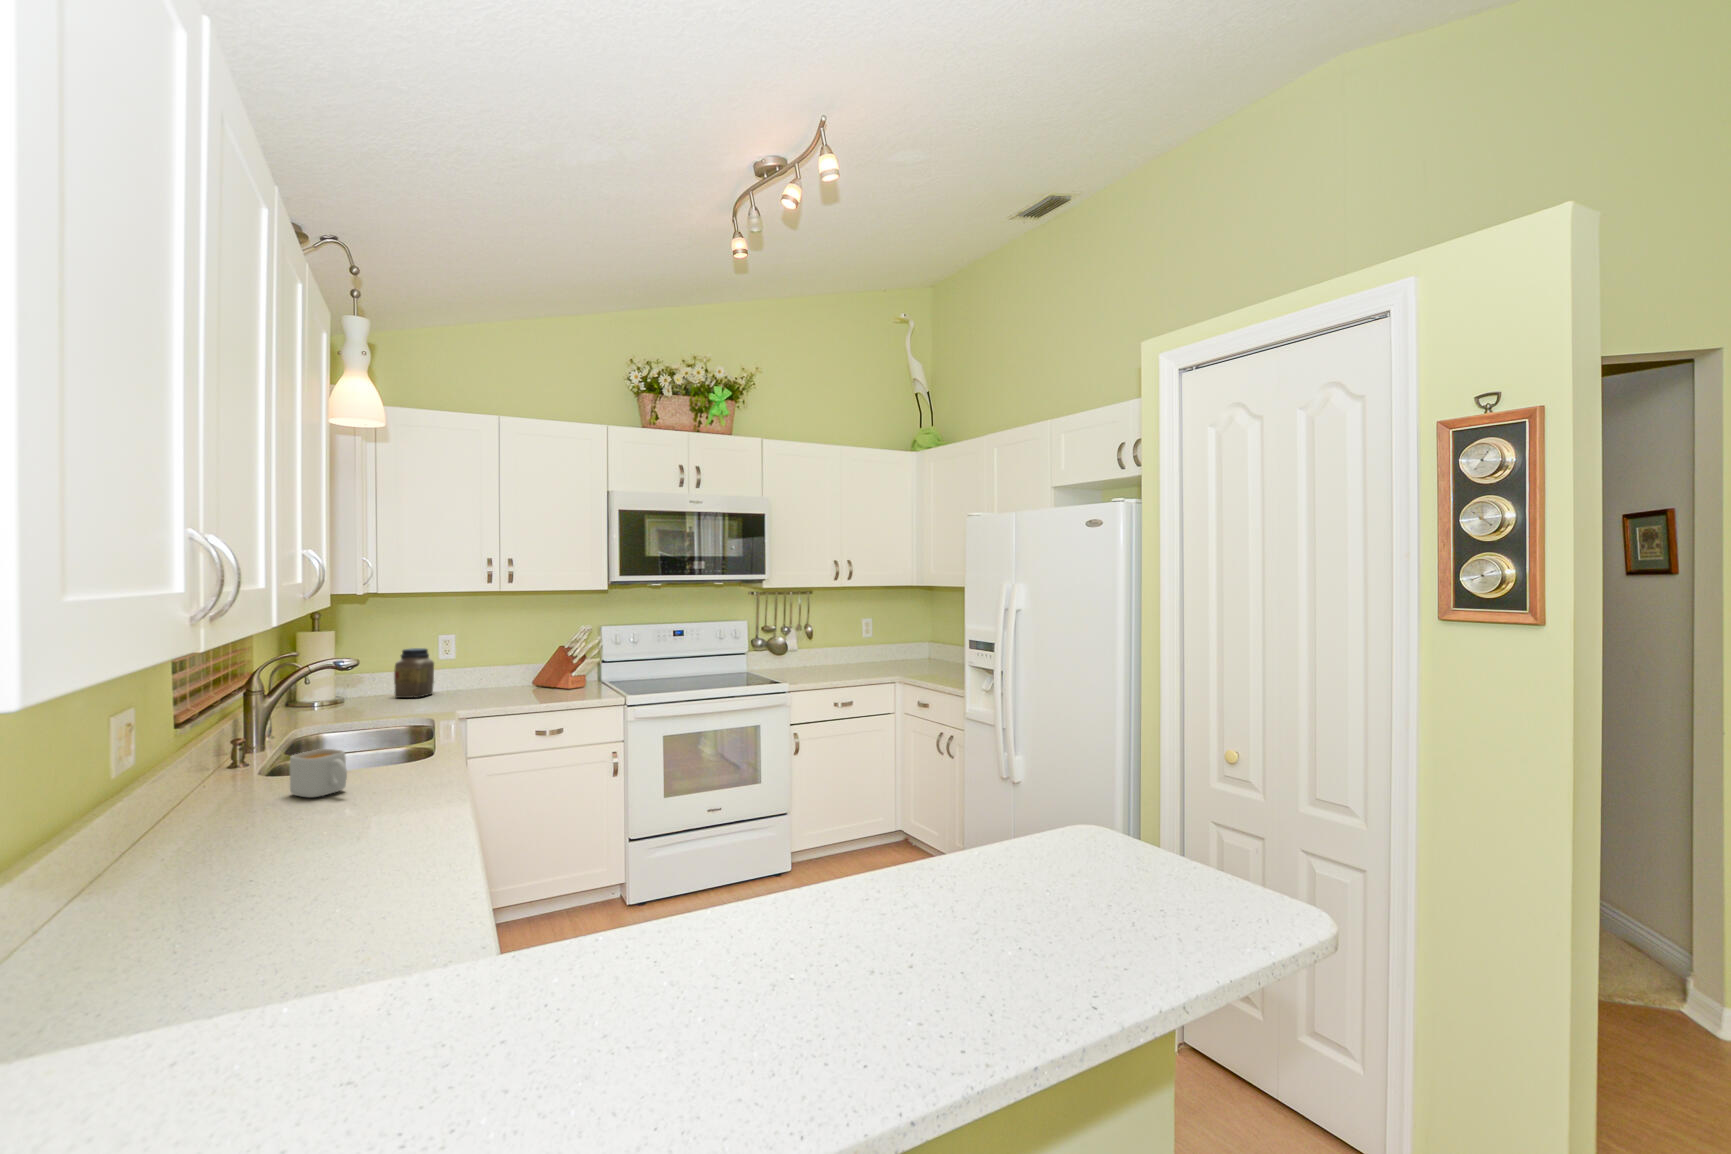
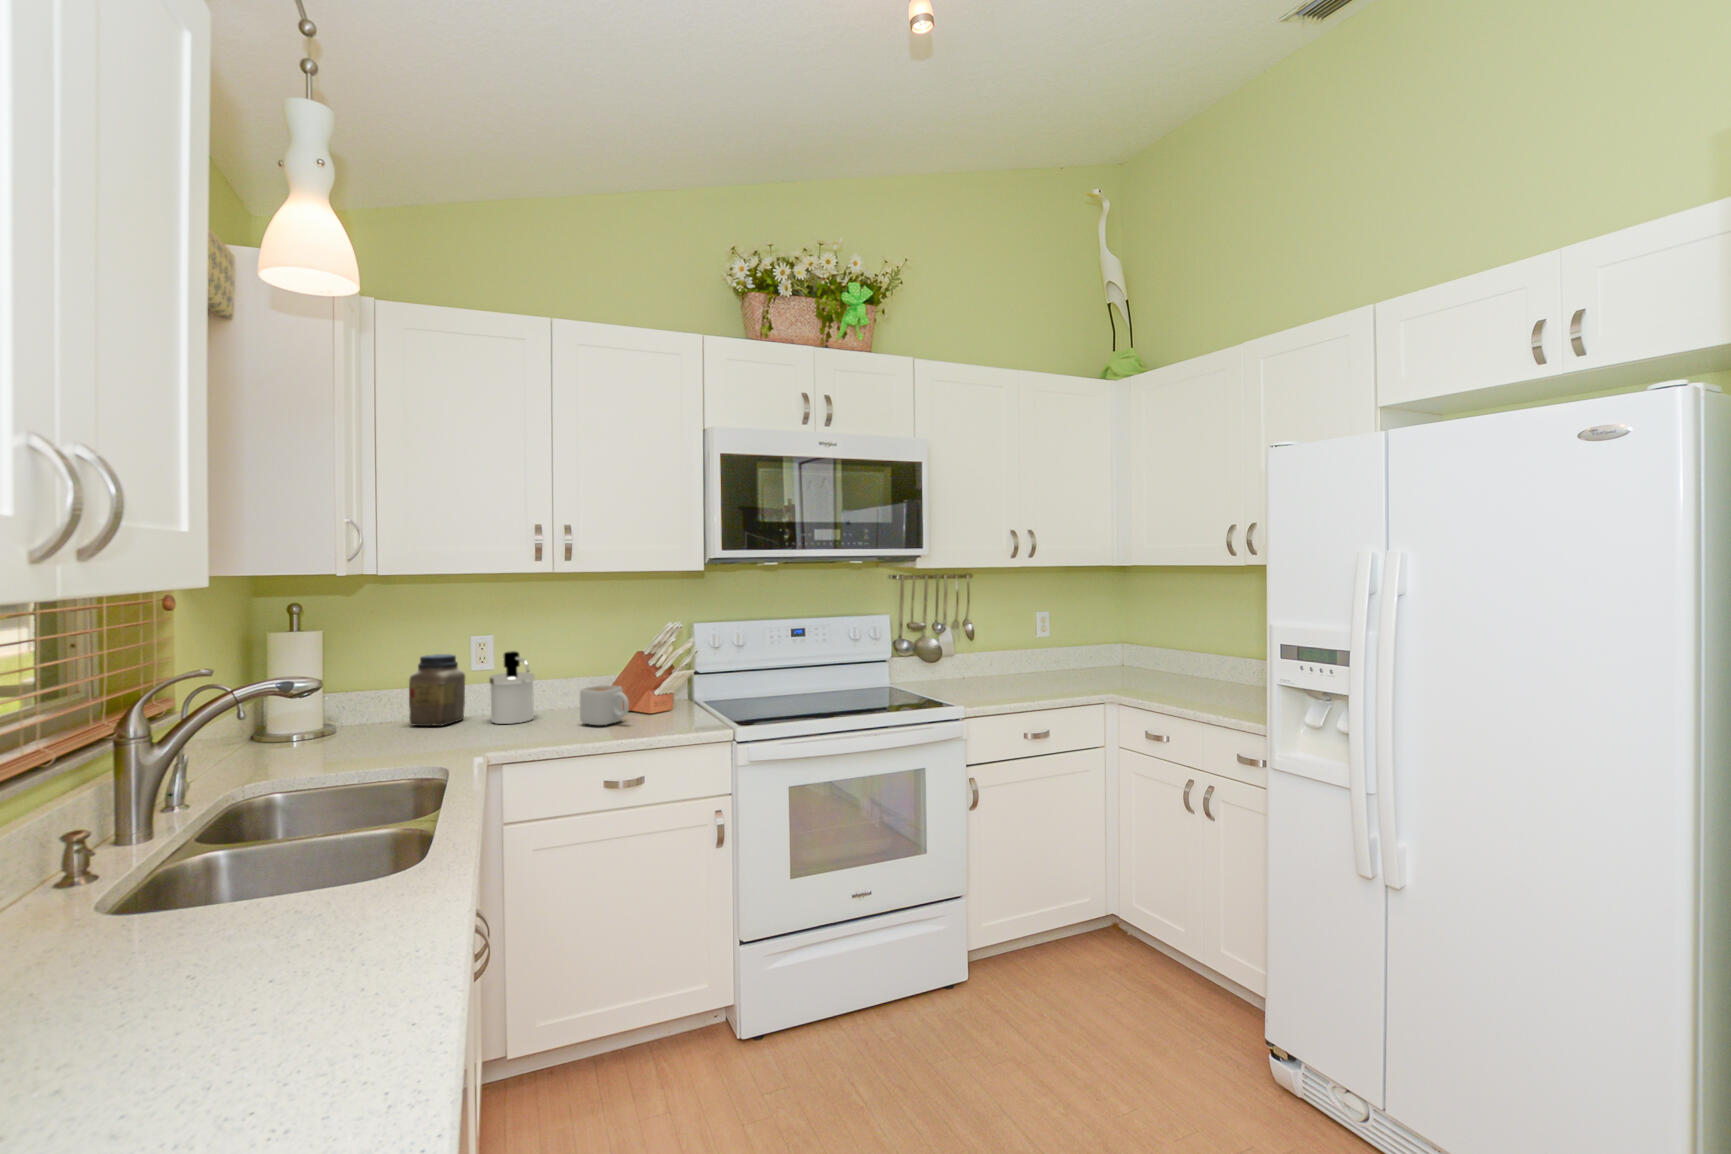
soap dispenser: none [452,646,485,696] -> present [489,651,535,724]
mug: present [290,749,347,797] -> present [580,685,629,725]

